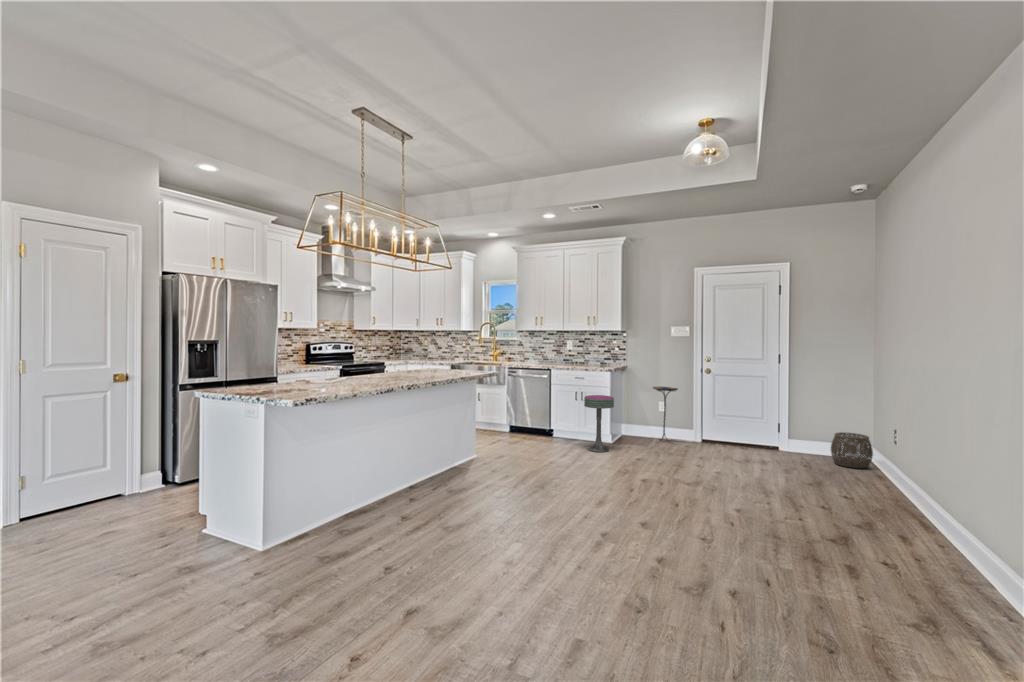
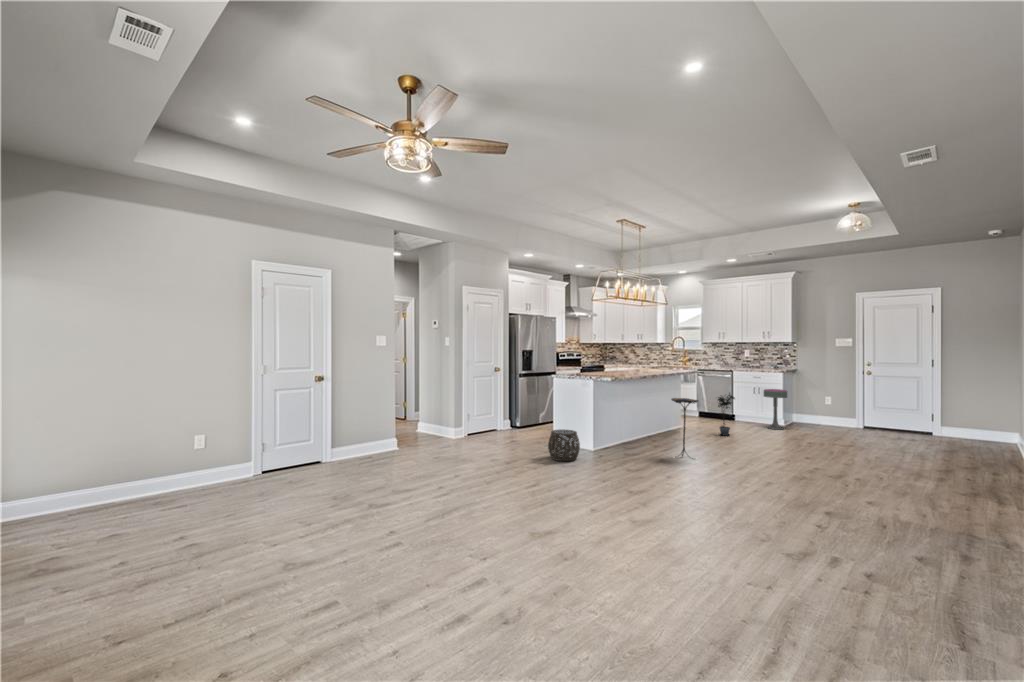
side table: present [653,386,678,441] -> present [671,398,698,454]
potted plant: none [513,407,541,472] -> present [718,393,735,436]
woven basket: present [831,432,873,468] -> present [548,430,580,461]

